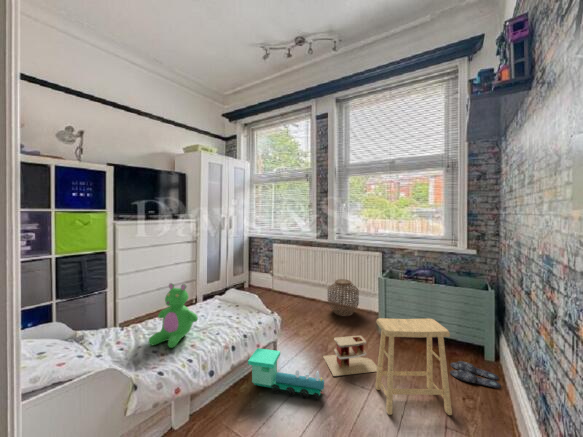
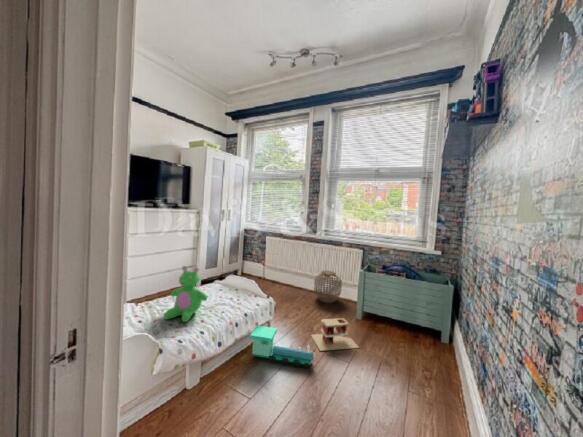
footstool: present [375,318,452,415] -> none [355,303,418,381]
slippers: present [450,361,501,388] -> none [415,342,454,363]

